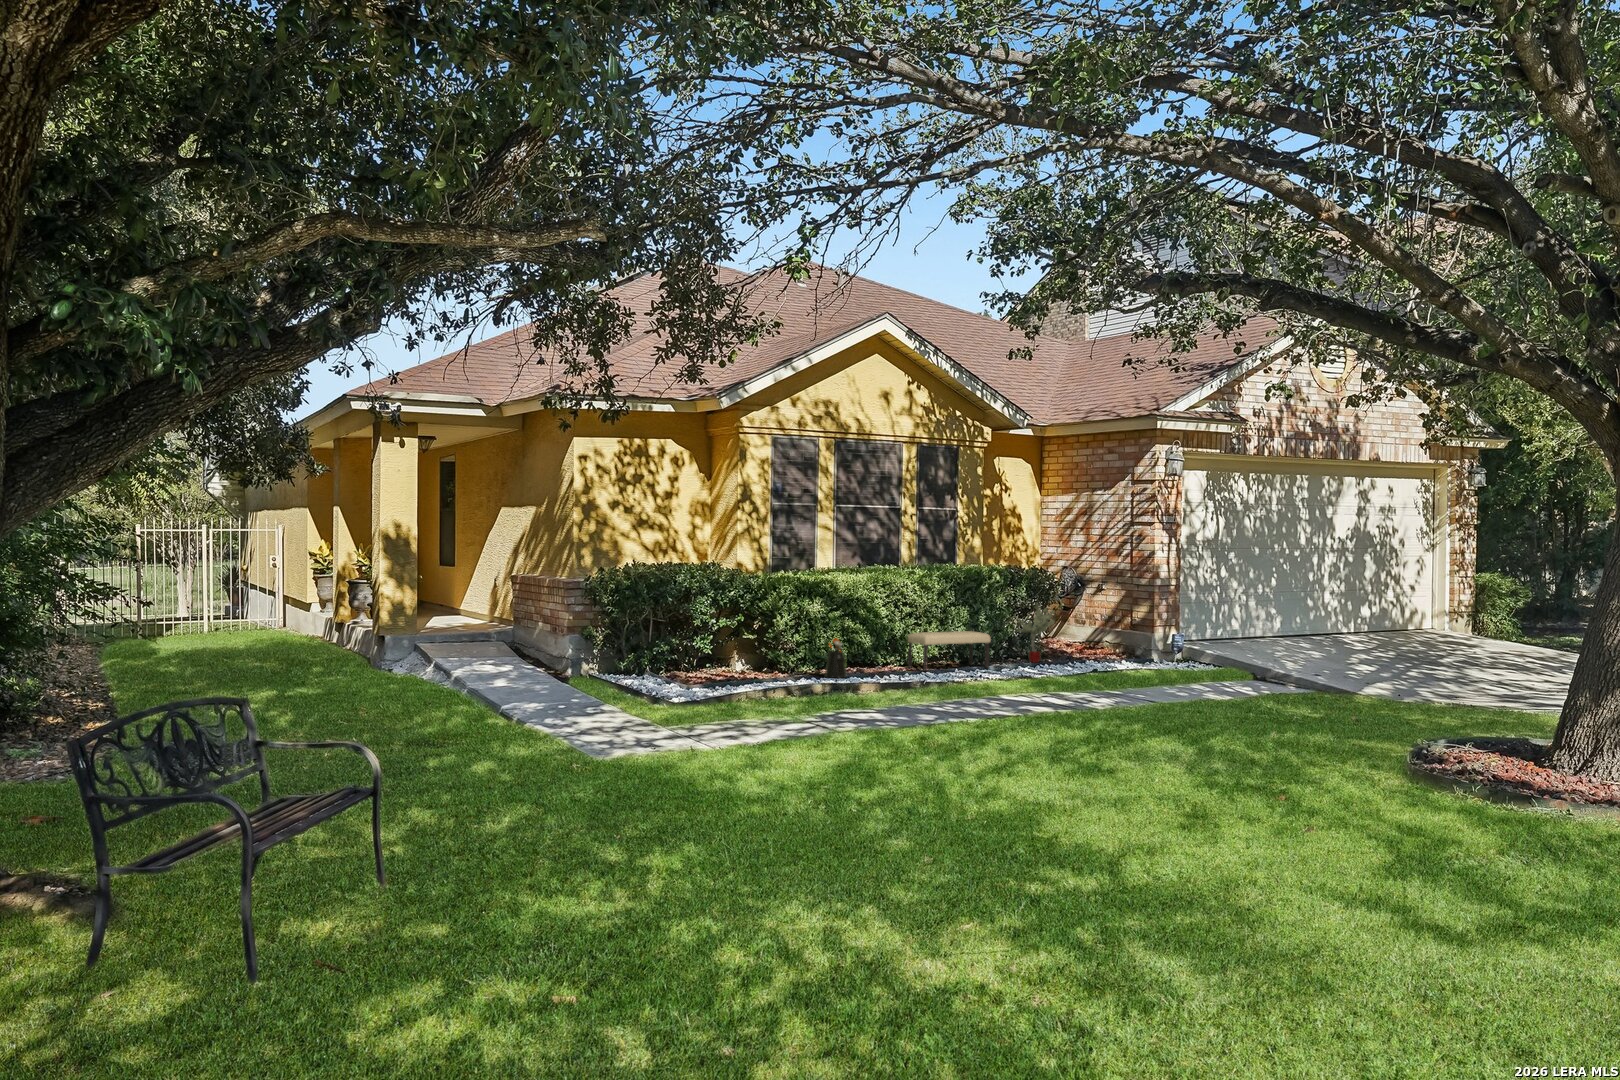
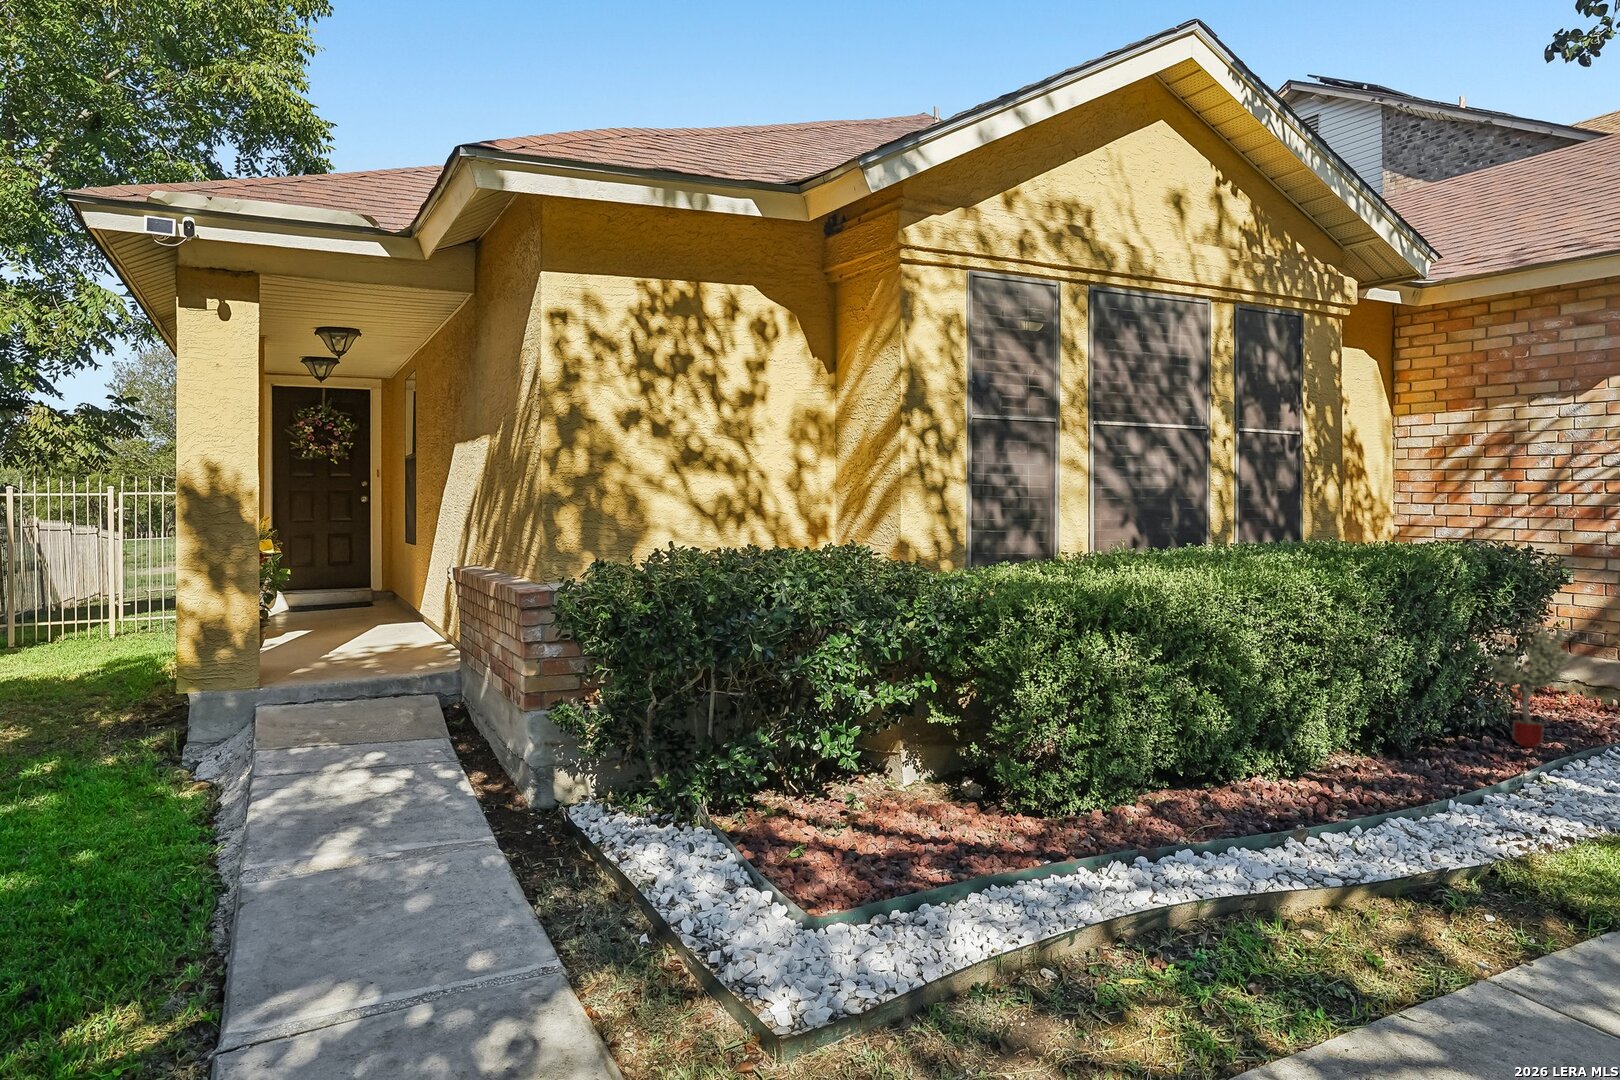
bench: present [908,631,991,671] -> none [1290,689,1483,798]
watering can: present [825,638,846,678] -> none [1134,731,1196,842]

